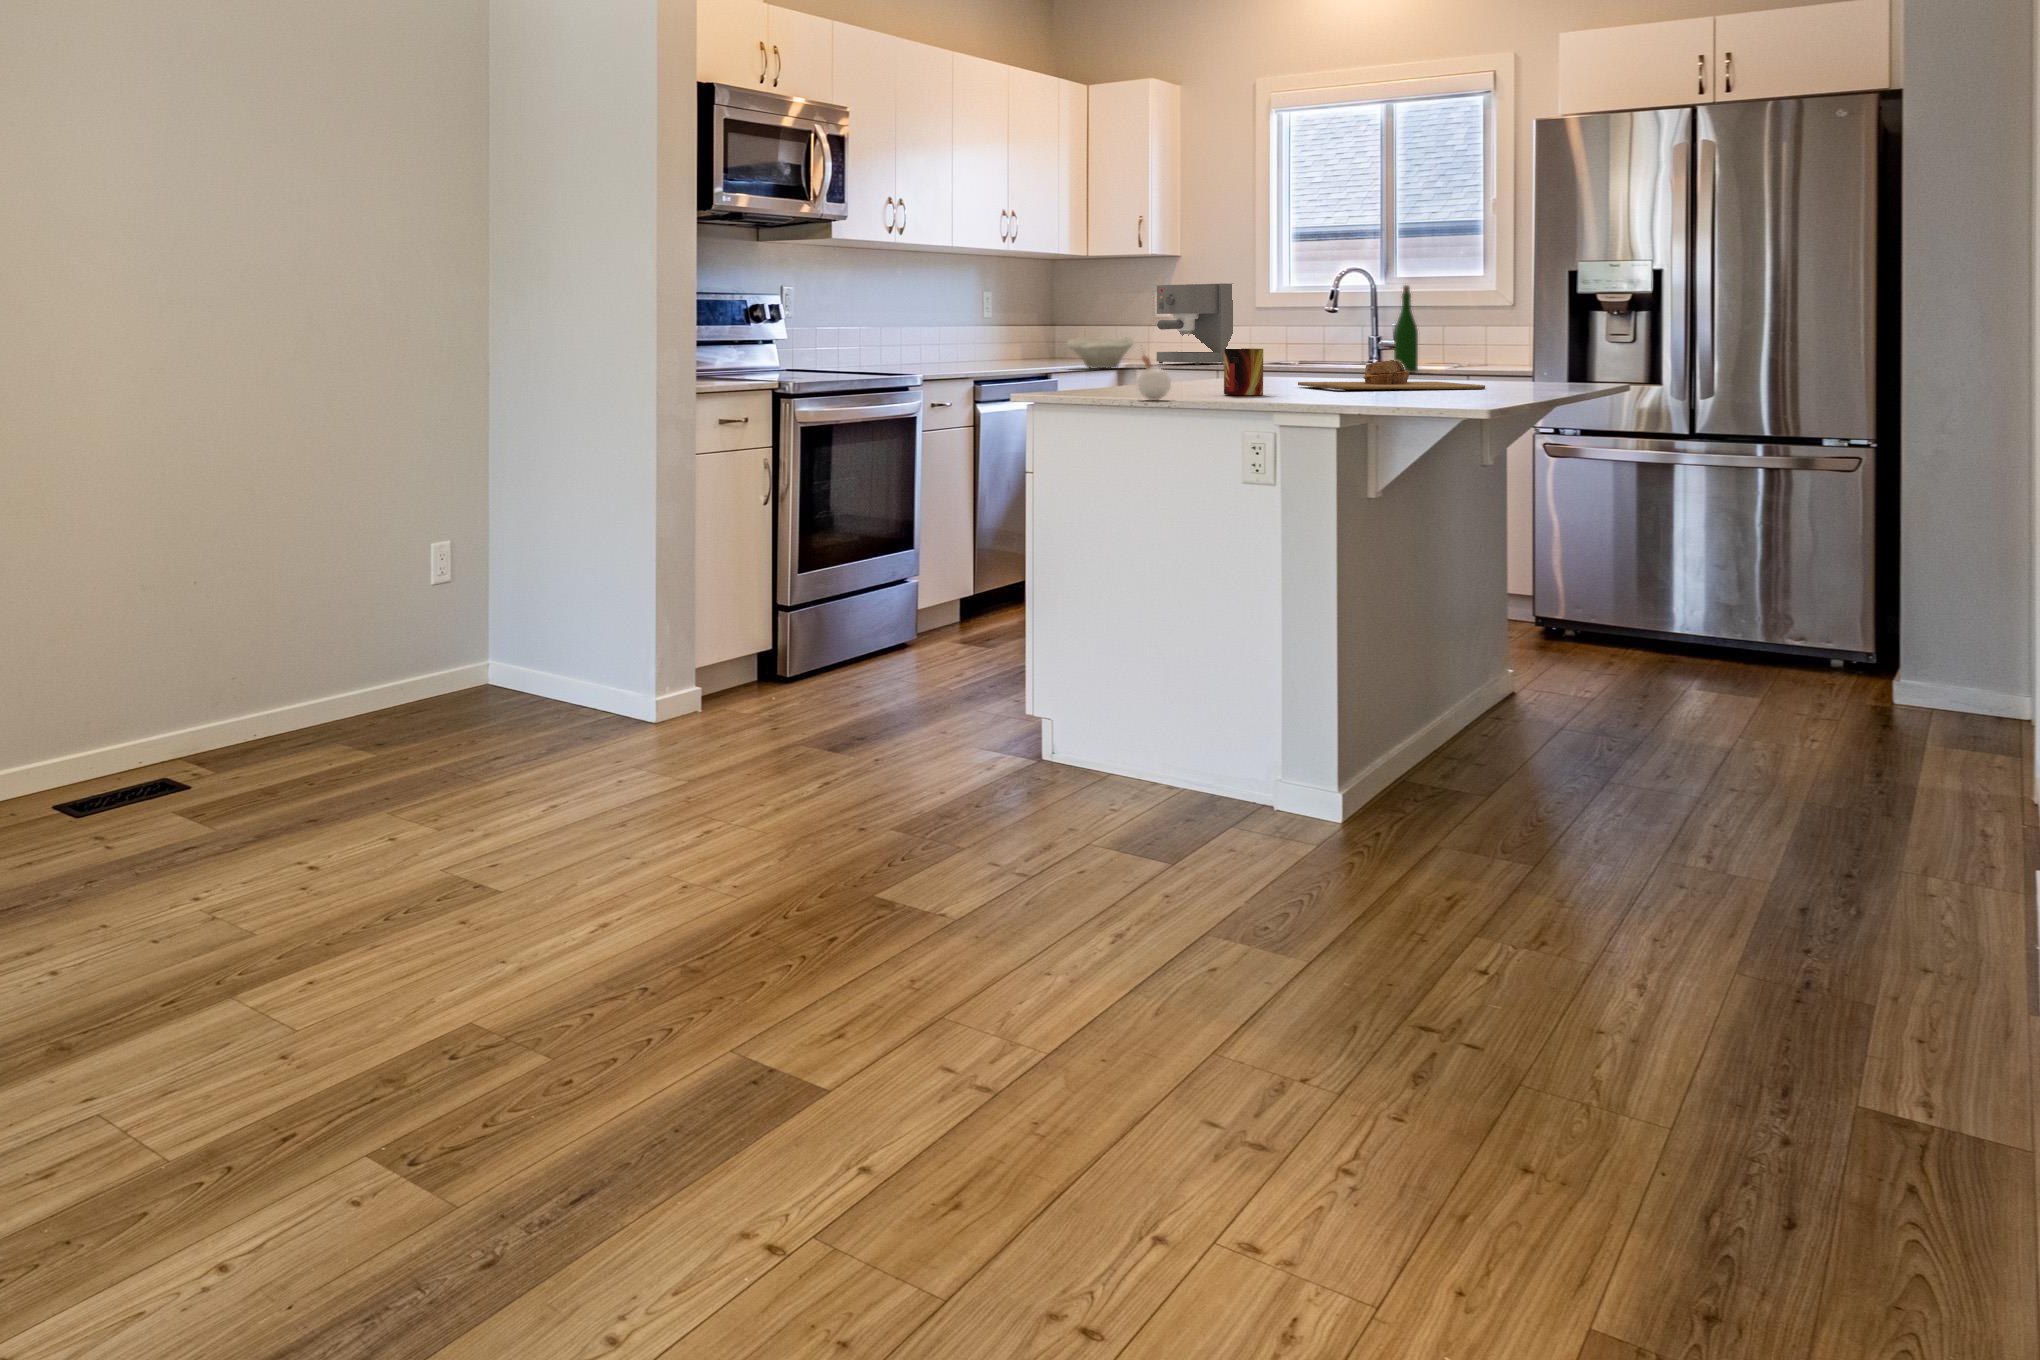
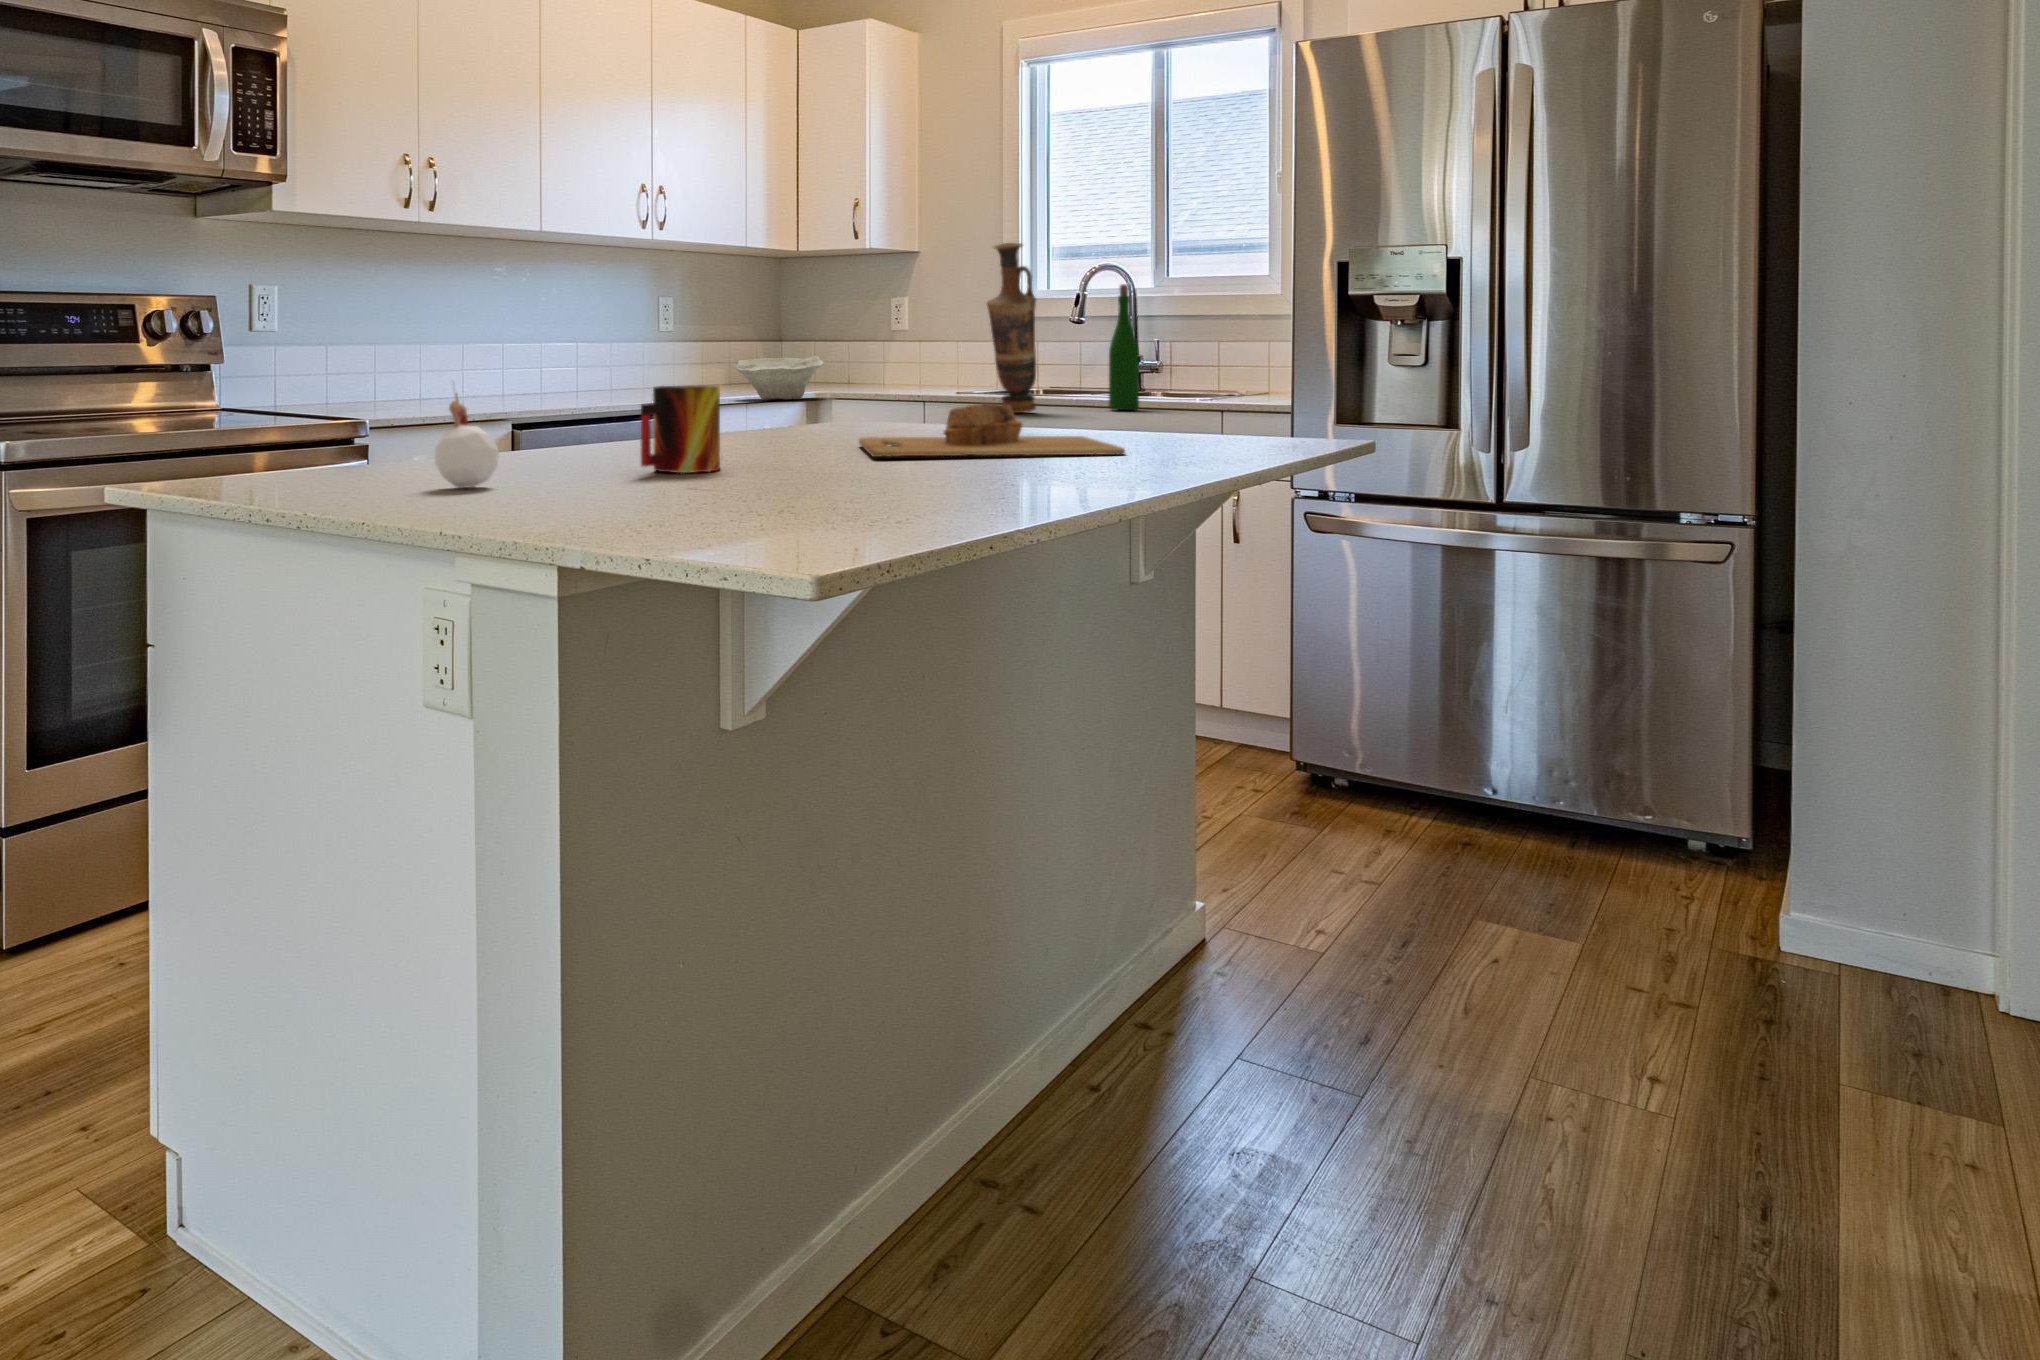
vase: none [1311,257,1348,374] -> present [987,243,1036,413]
coffee maker: present [1157,283,1233,365] -> none [870,286,982,393]

